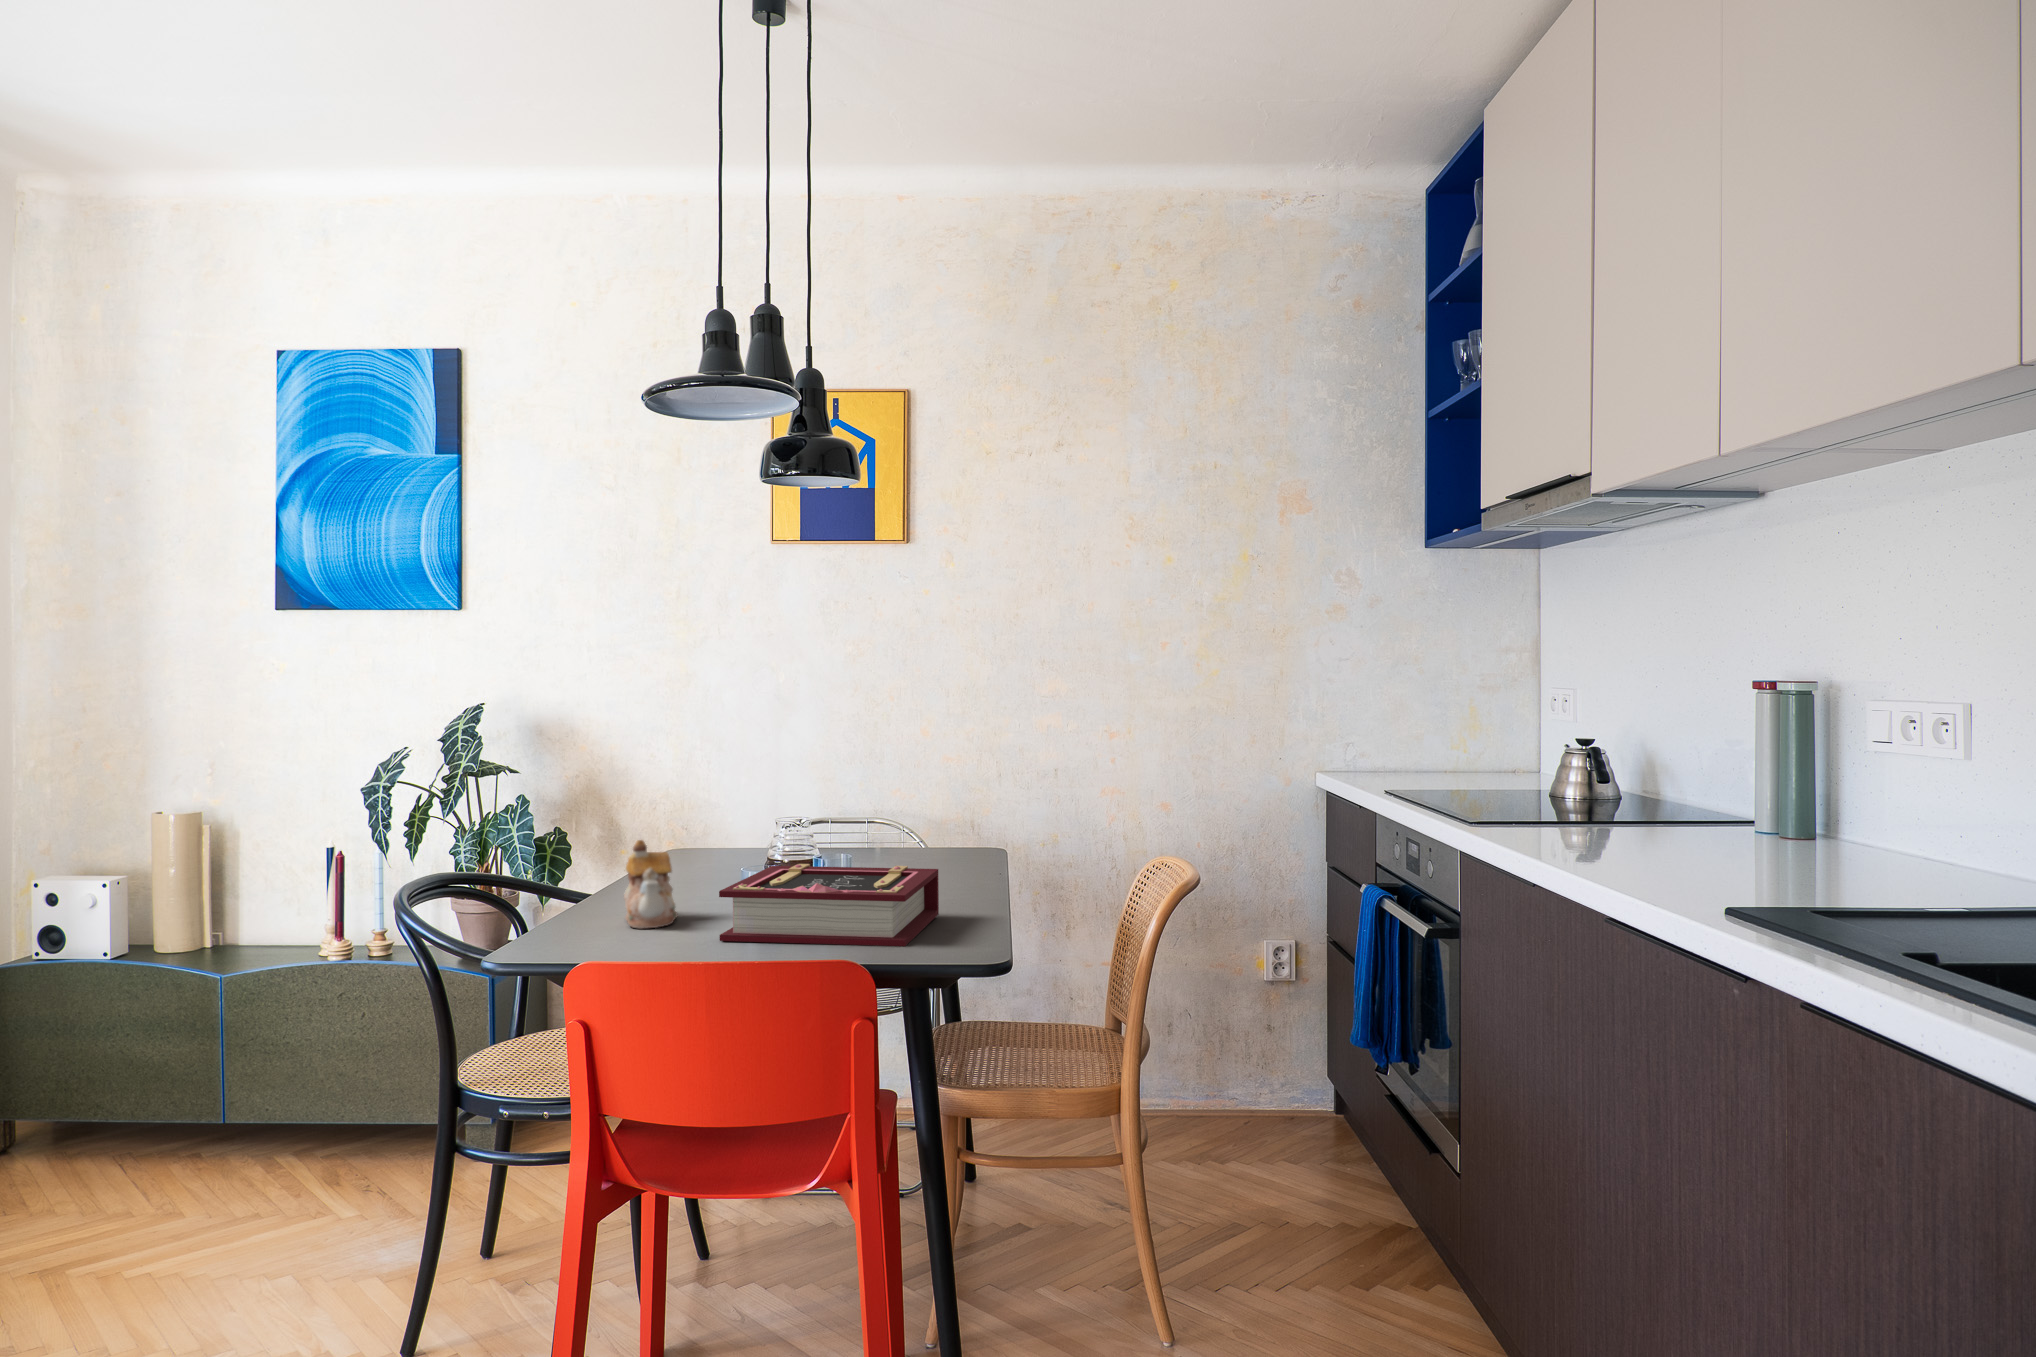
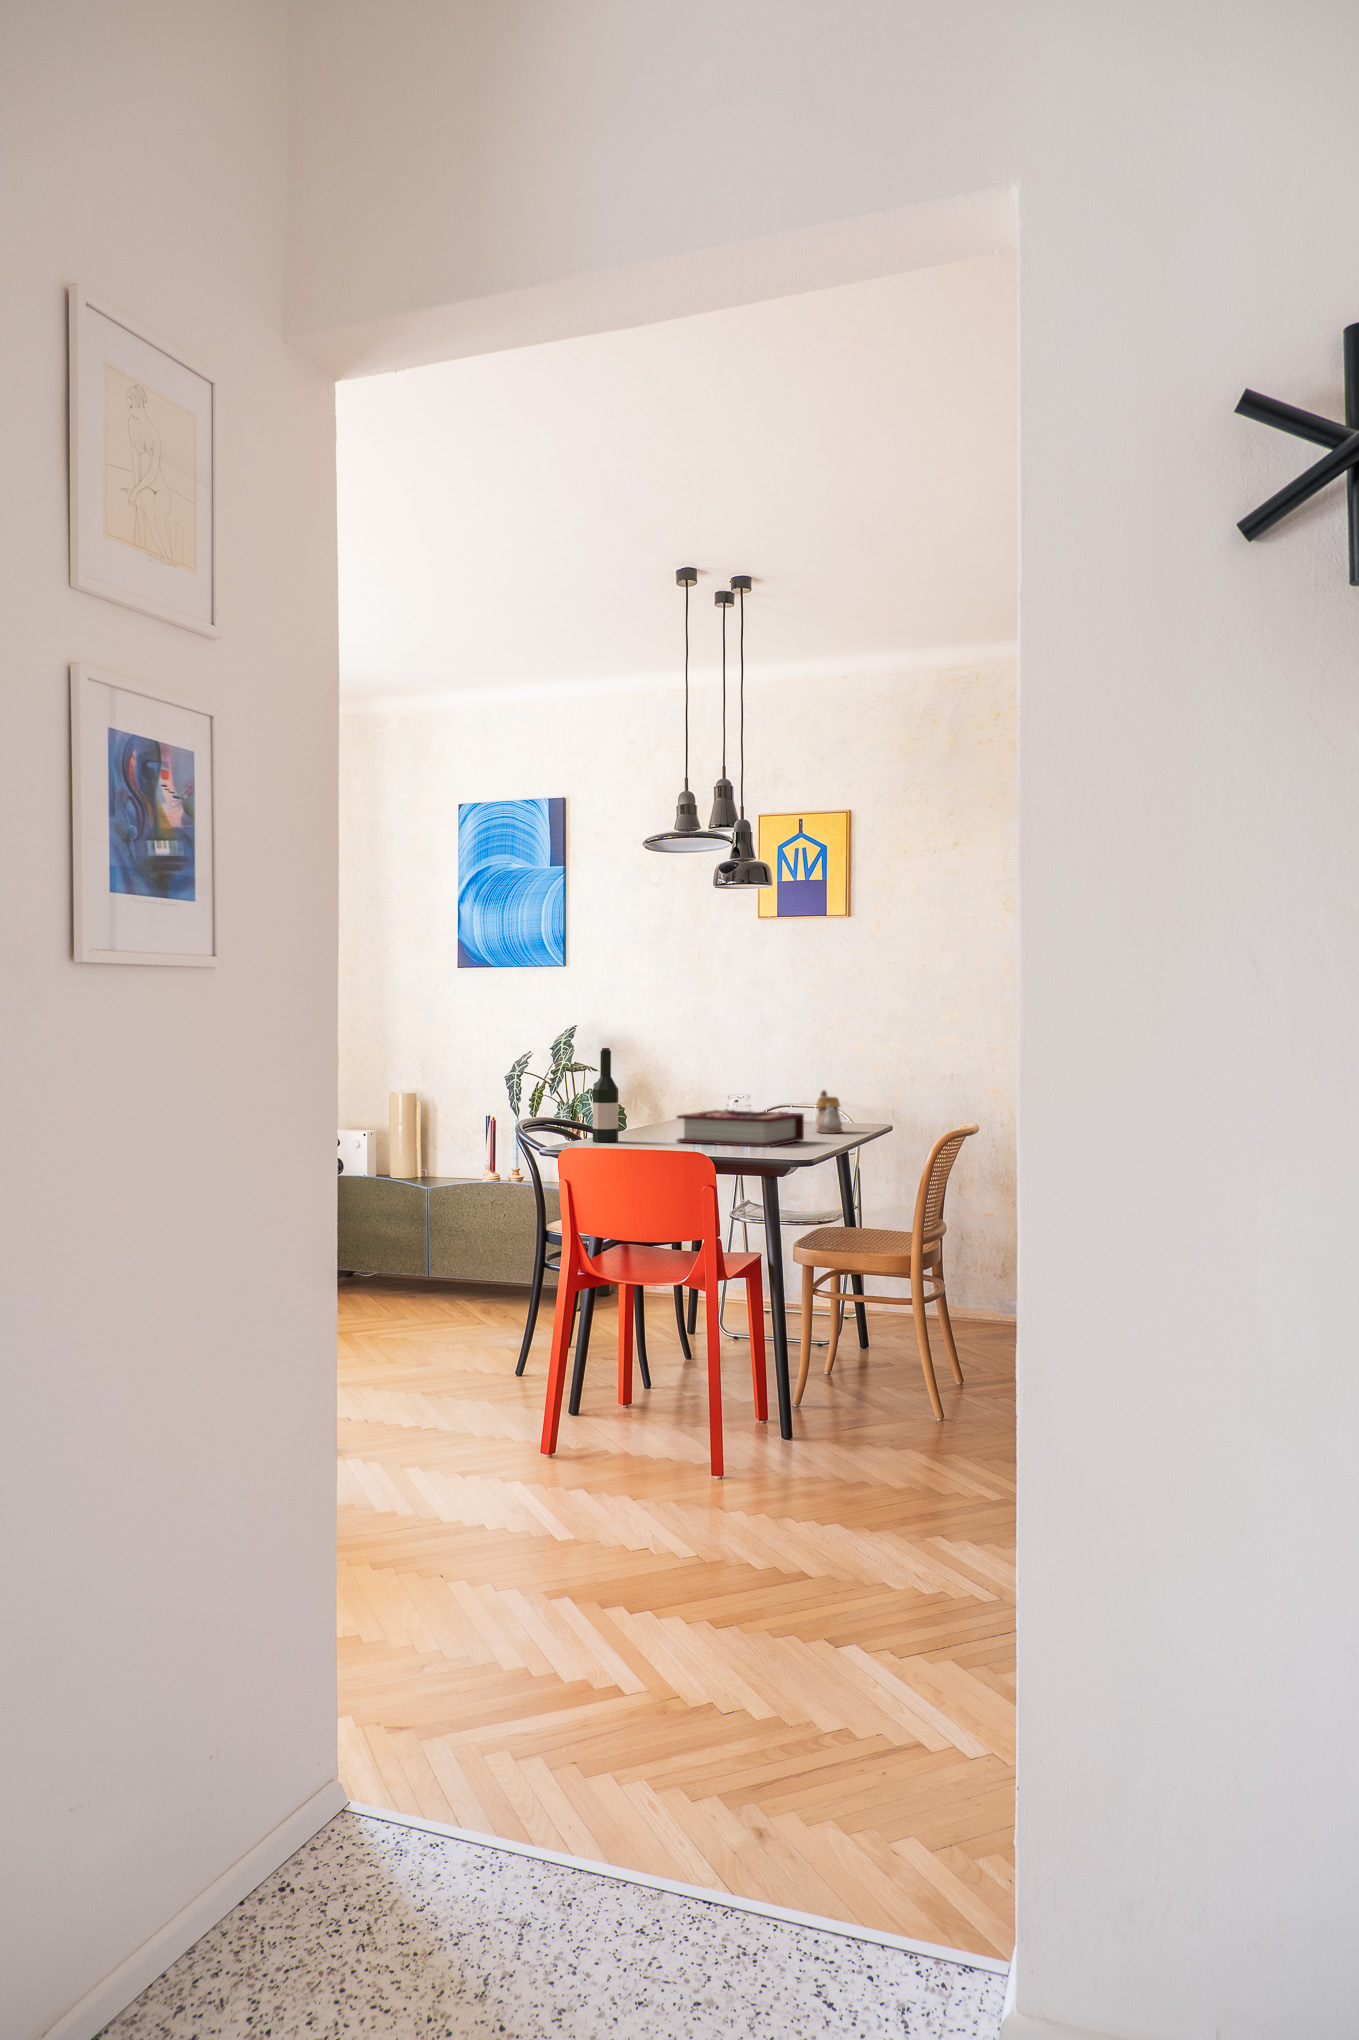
wine bottle: none [551,769,602,953] -> present [593,1048,618,1142]
teapot: present [624,840,678,929] -> present [816,1090,842,1133]

